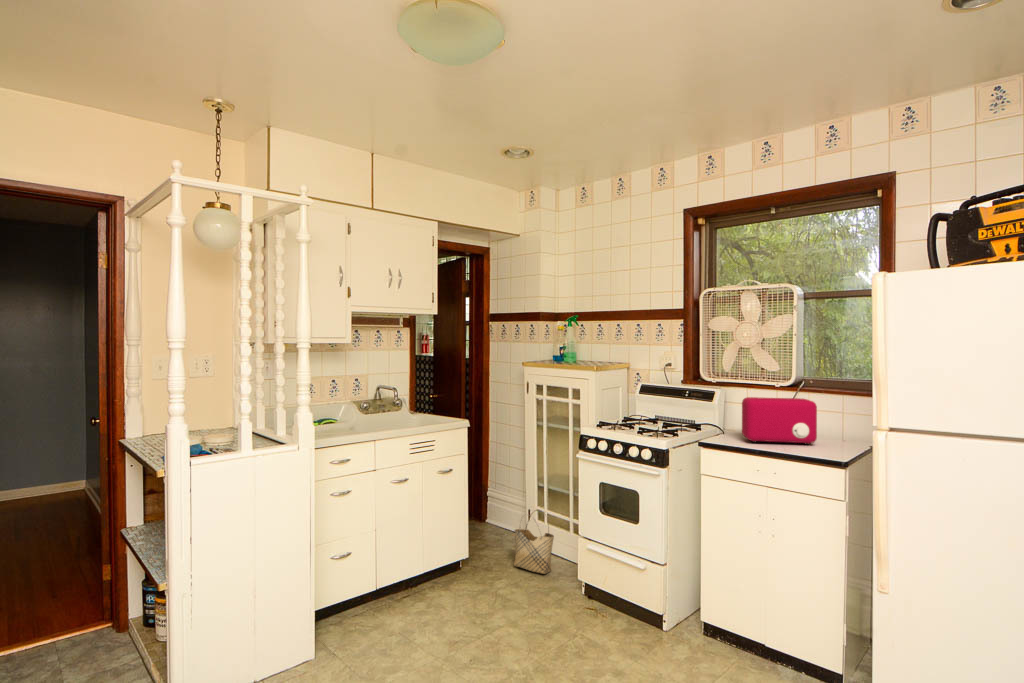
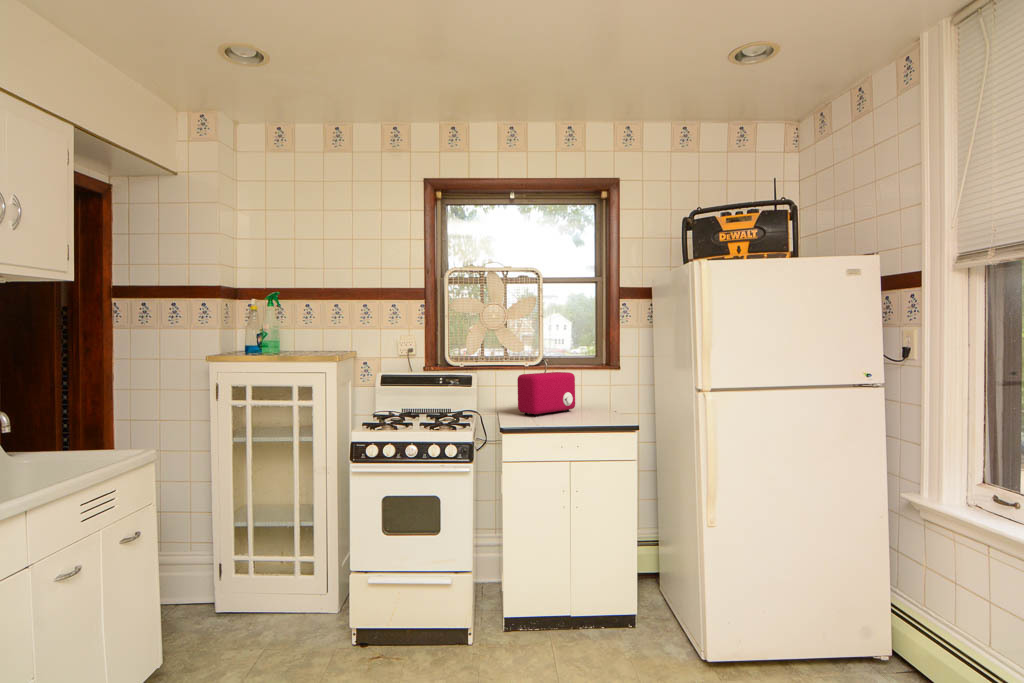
woven basket: present [514,510,554,574] -> none [220,558,289,657]

